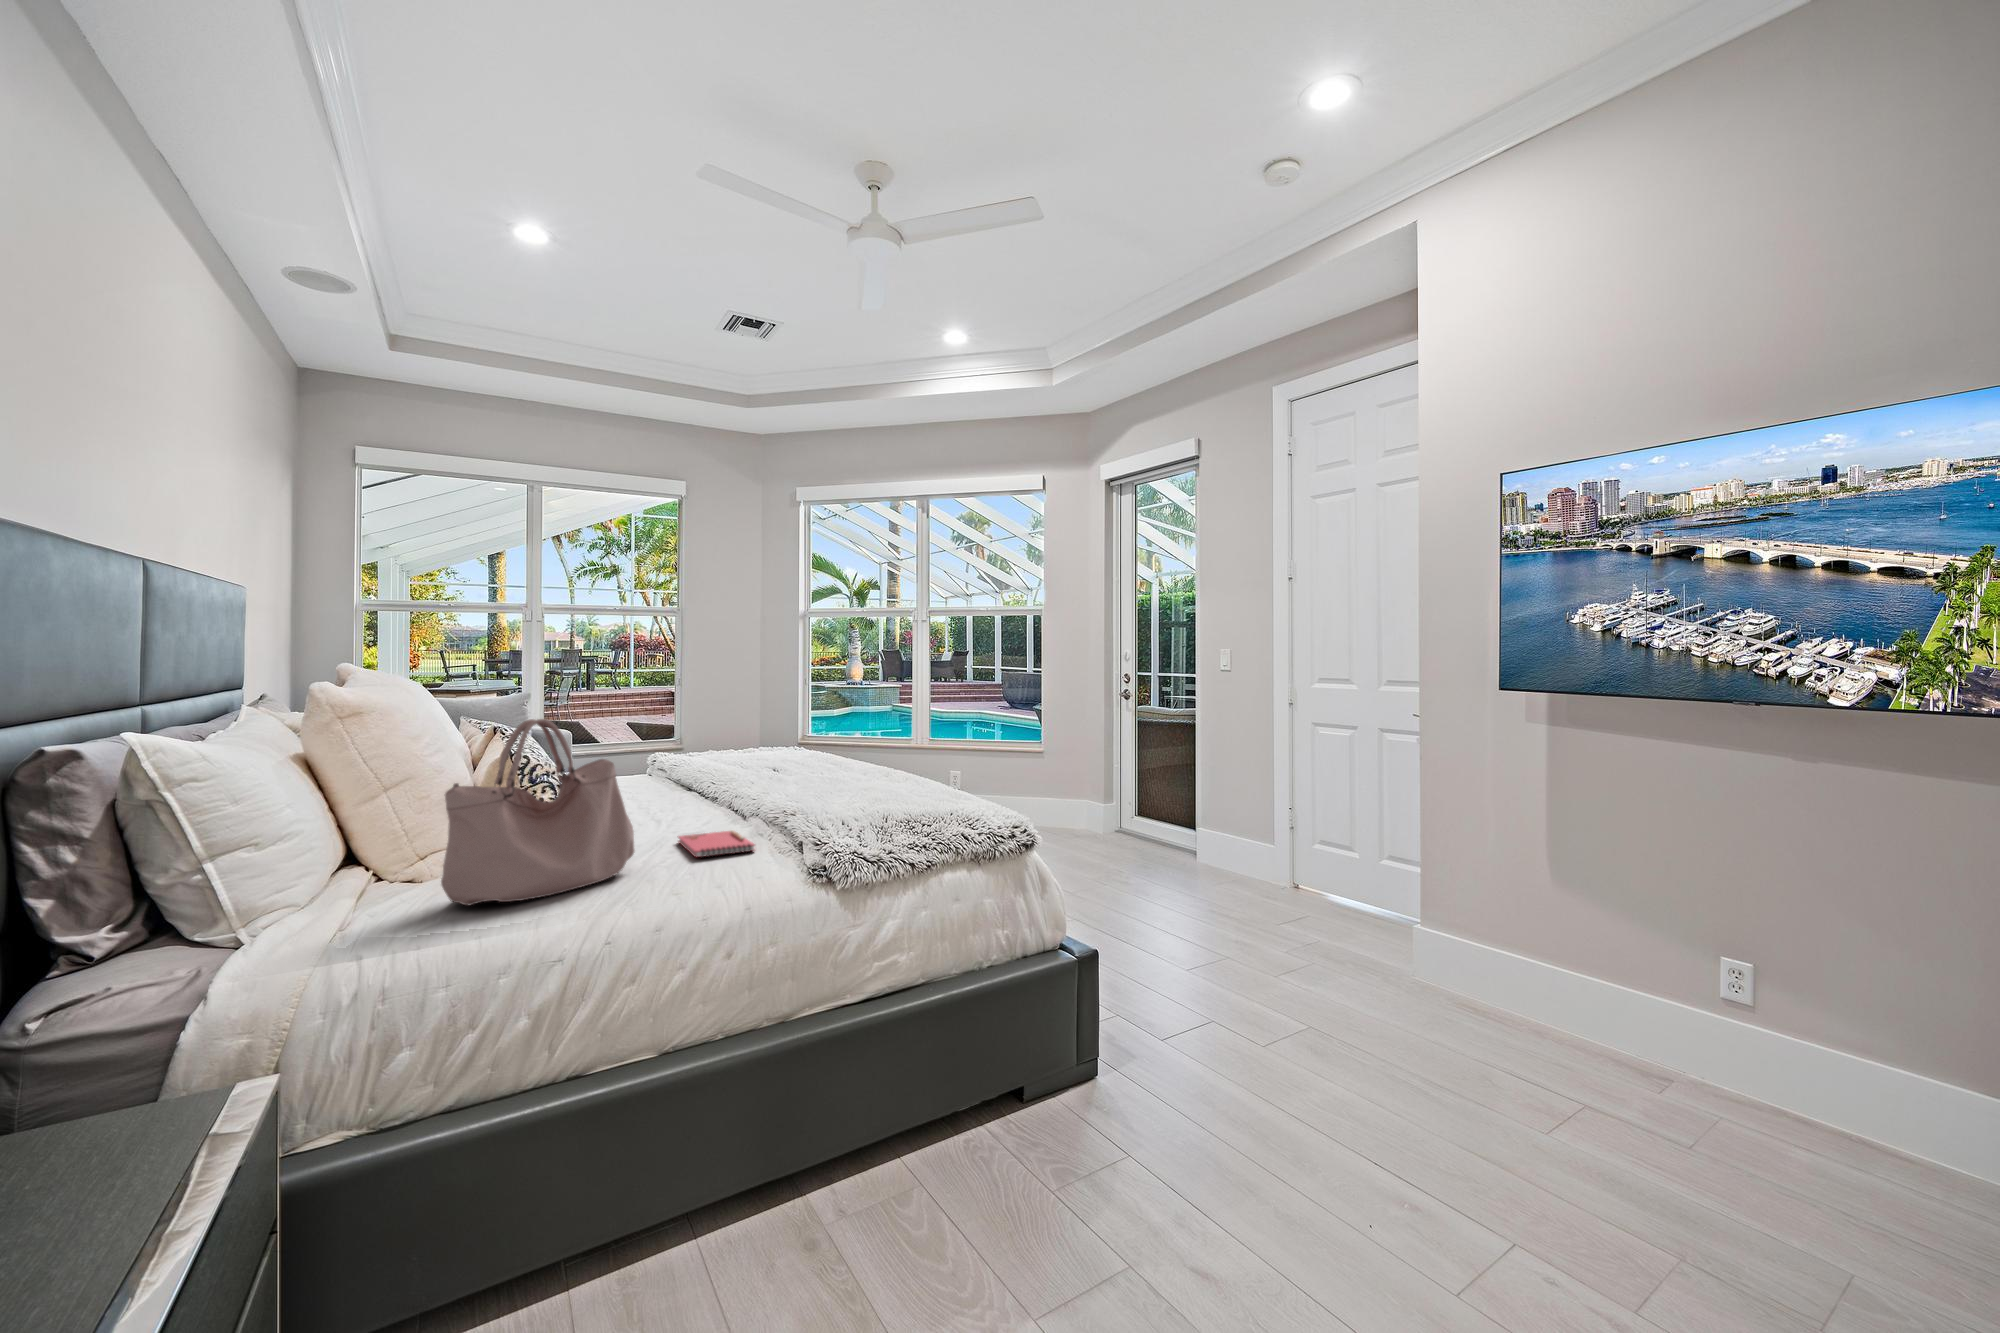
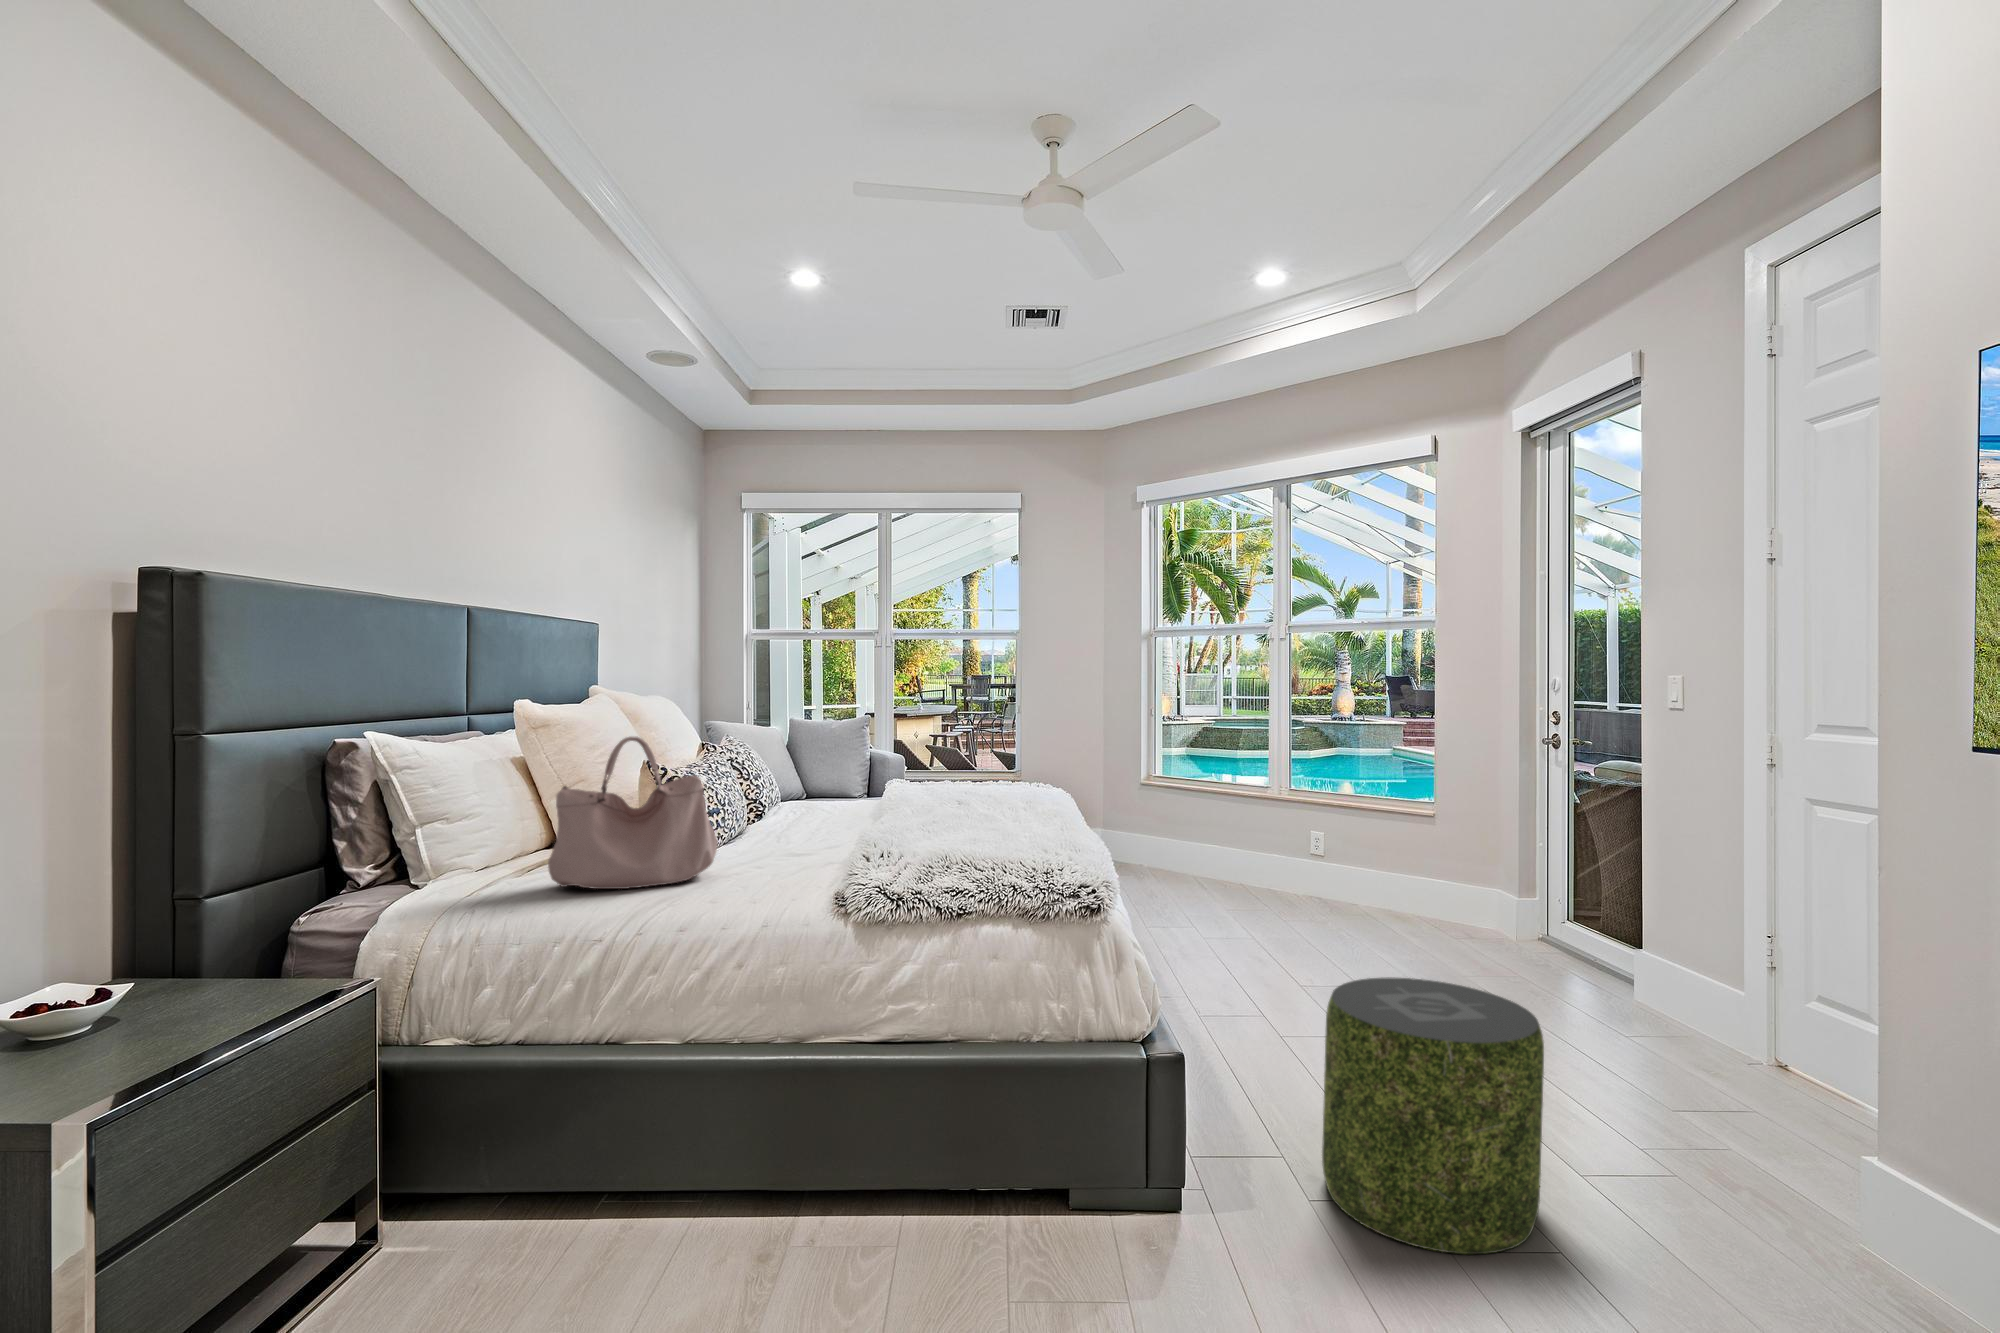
notebook: present [679,830,755,858] -> none [768,854,837,877]
pouf: none [1158,865,1310,1056] -> present [1322,978,1544,1254]

